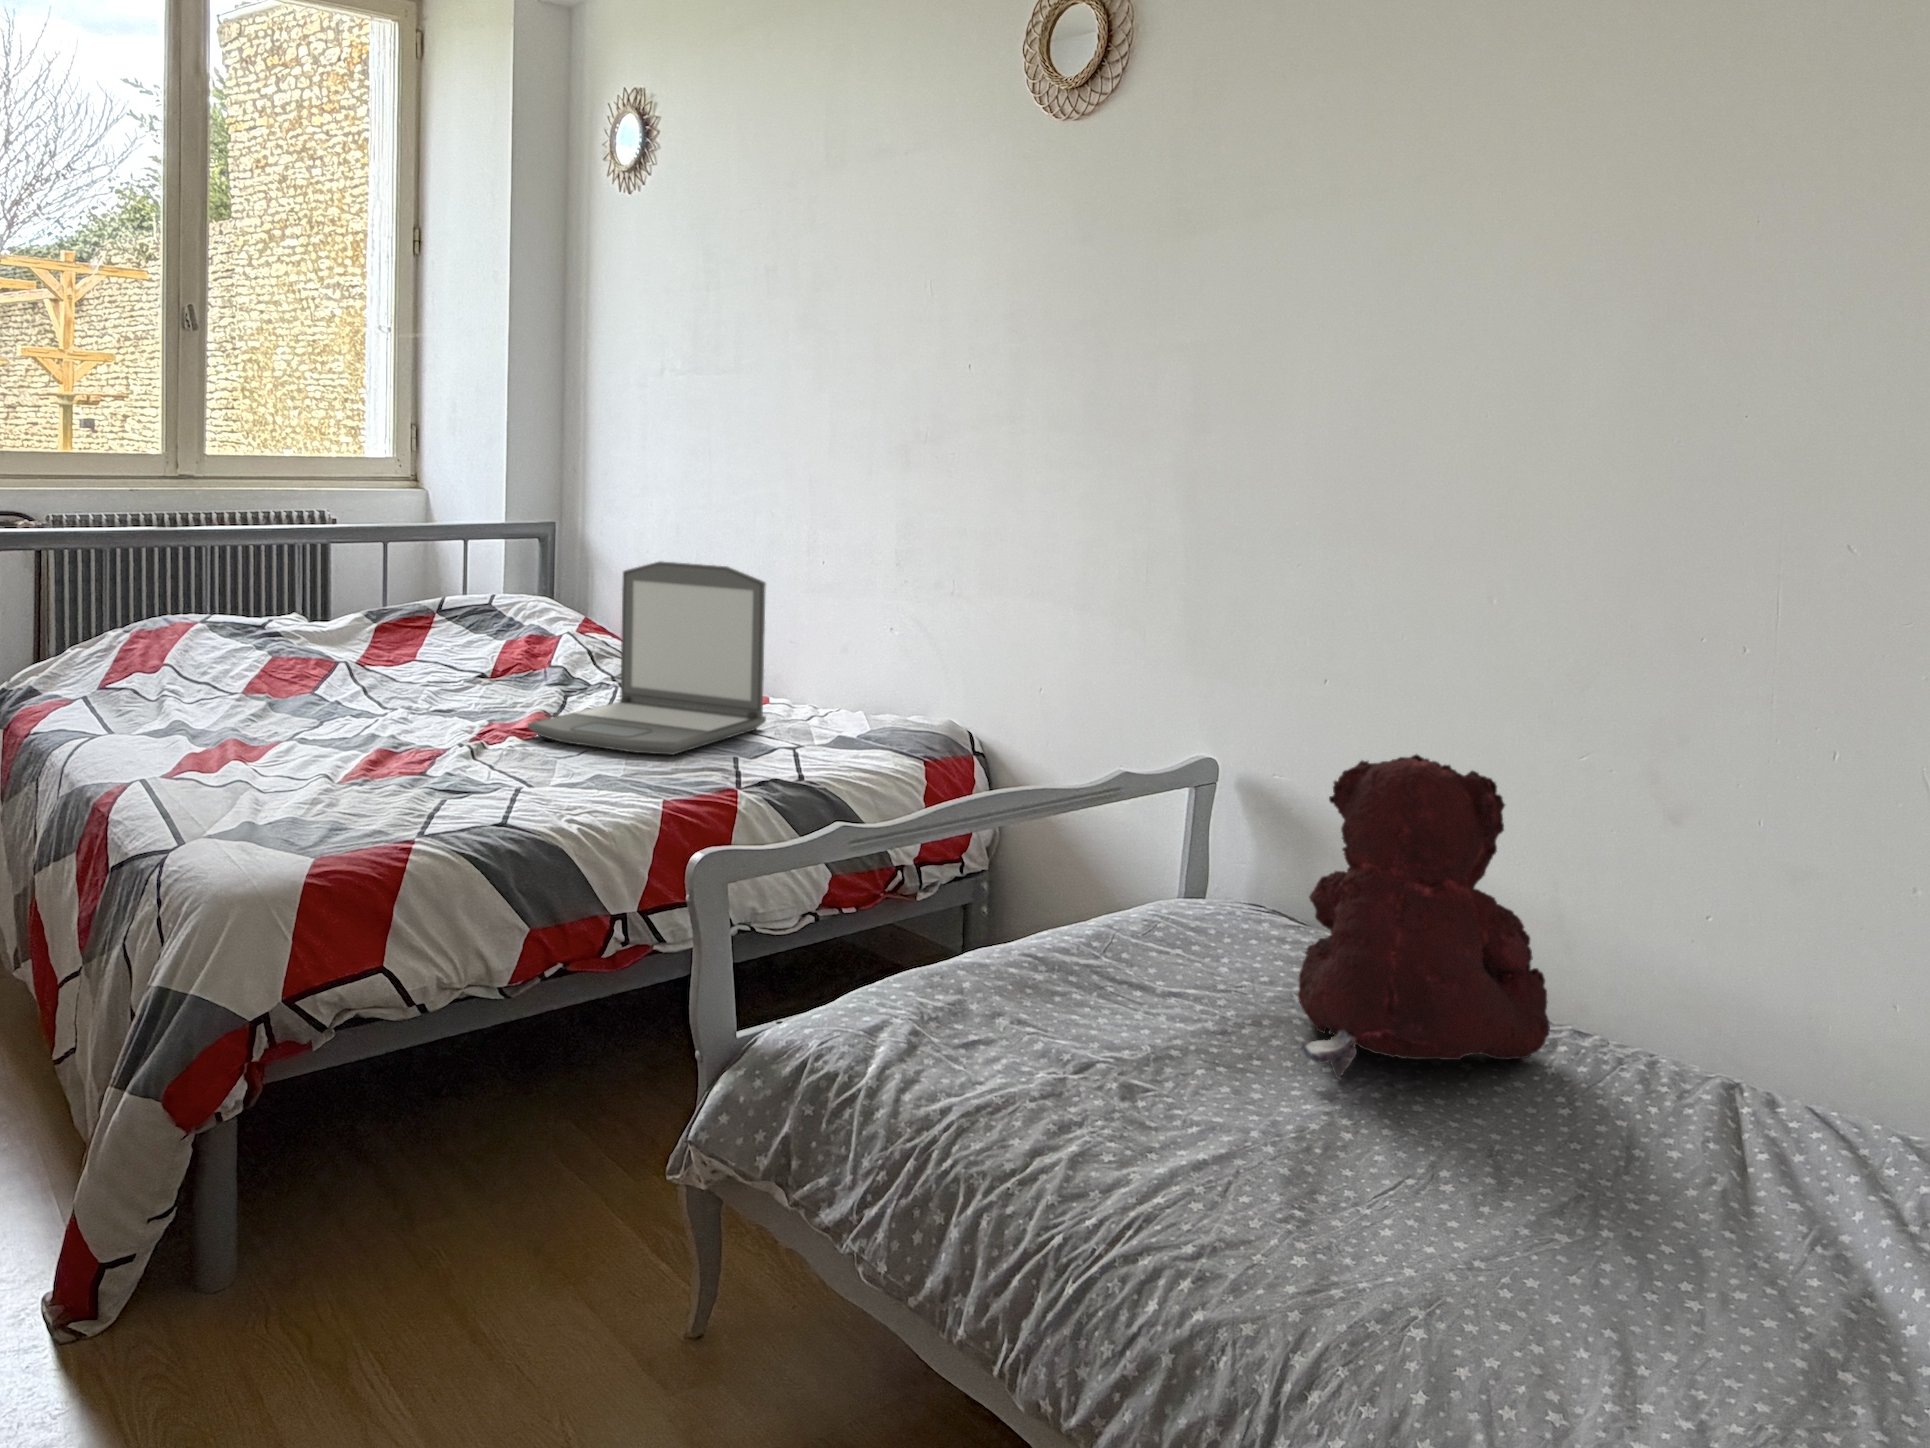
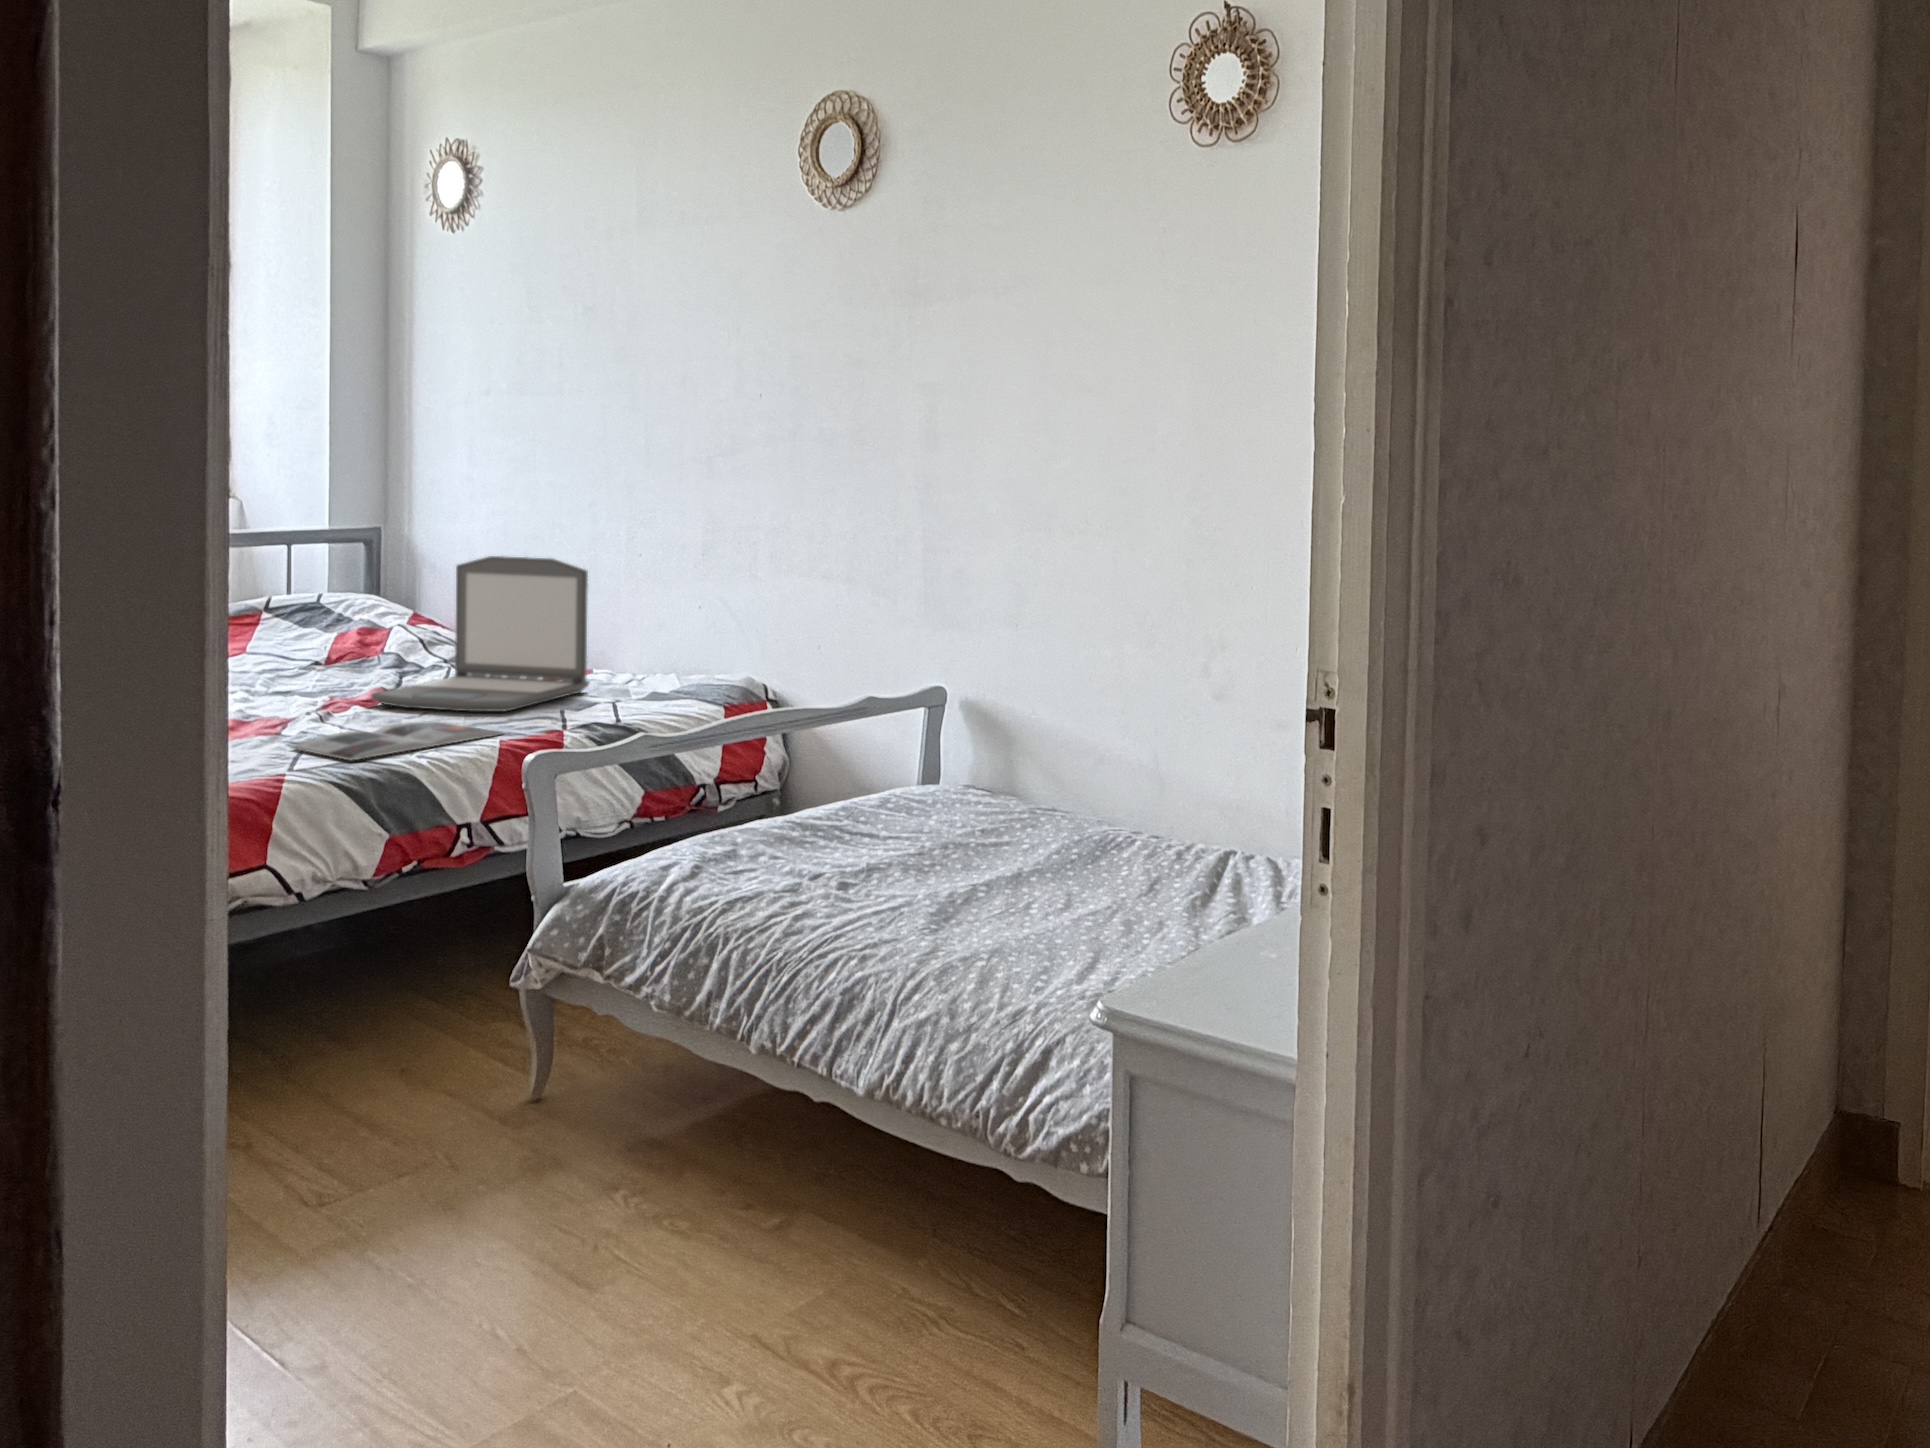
teddy bear: present [1298,754,1550,1080] -> none [959,661,1122,866]
magazine: none [429,766,669,823] -> present [292,721,503,760]

